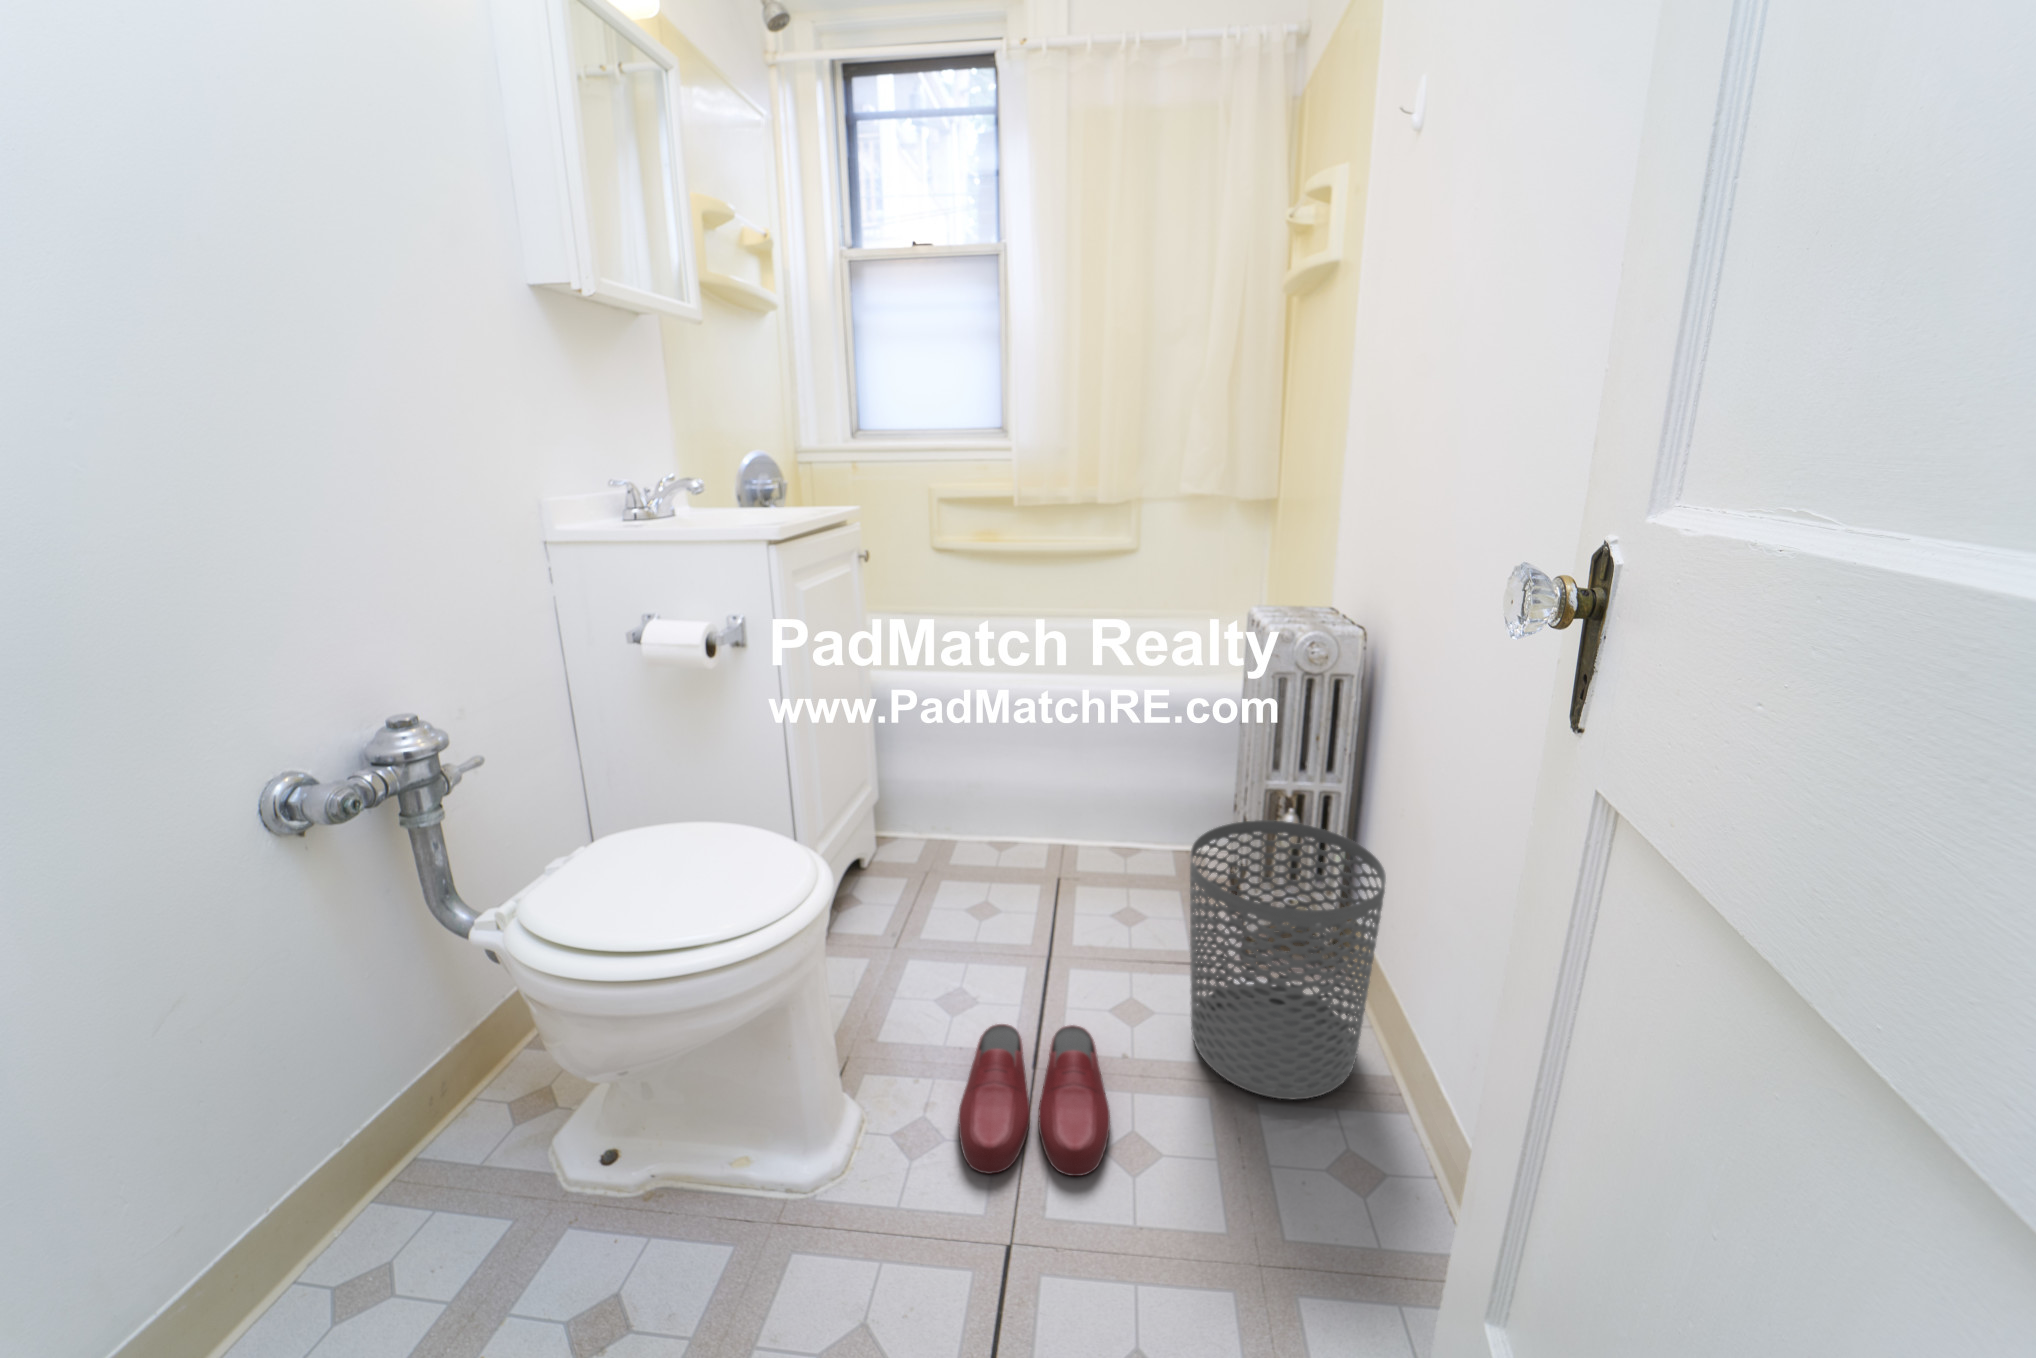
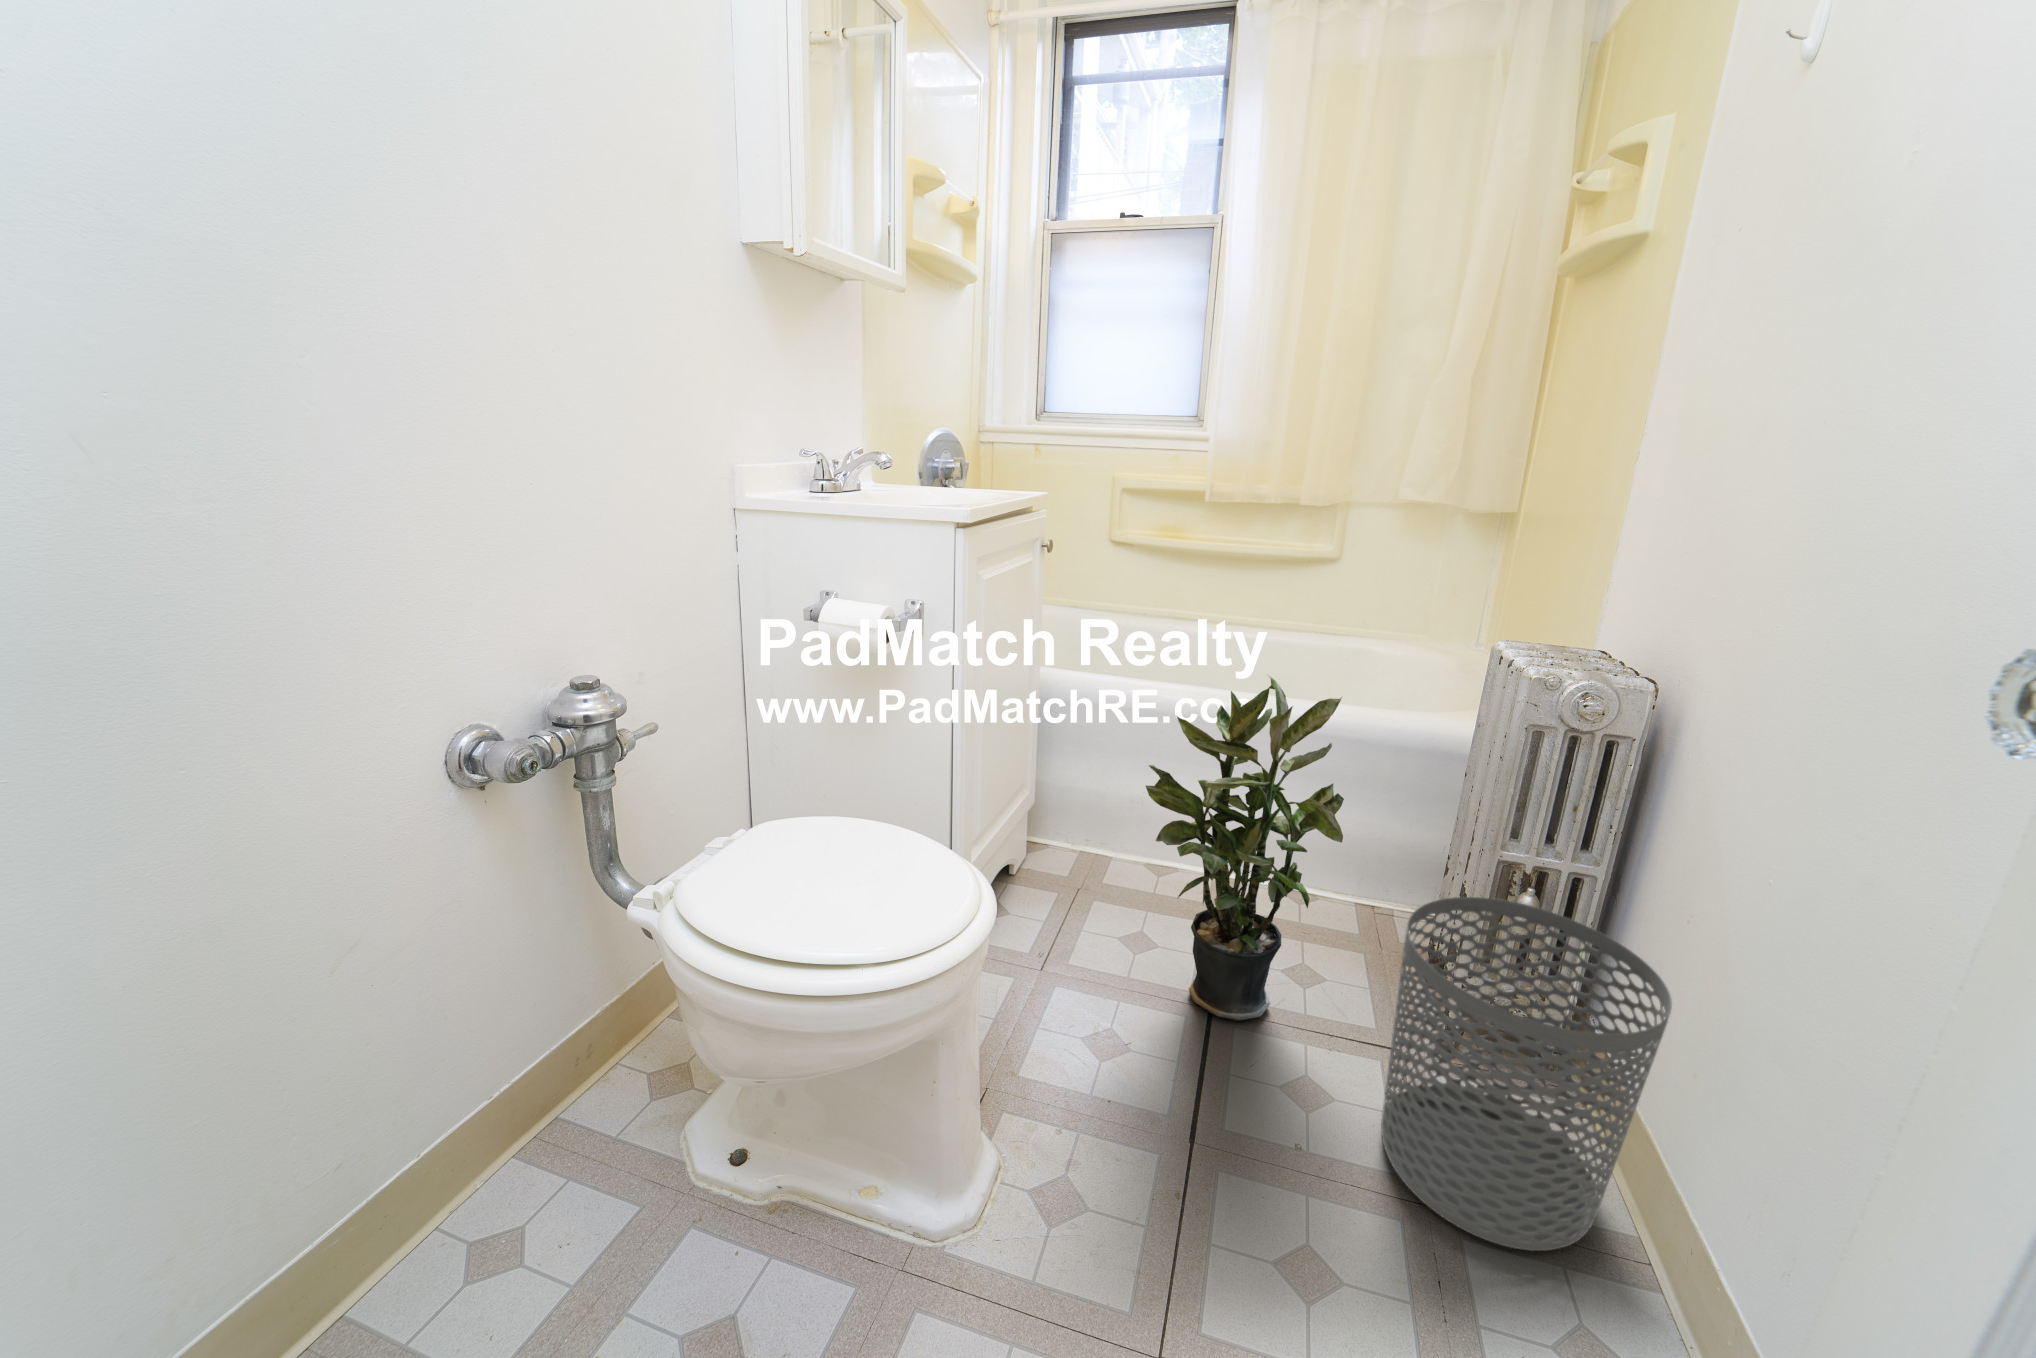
potted plant: none [971,653,1142,962] -> present [1146,675,1344,1021]
slippers: present [958,1024,1110,1176] -> none [1104,1084,1282,1293]

